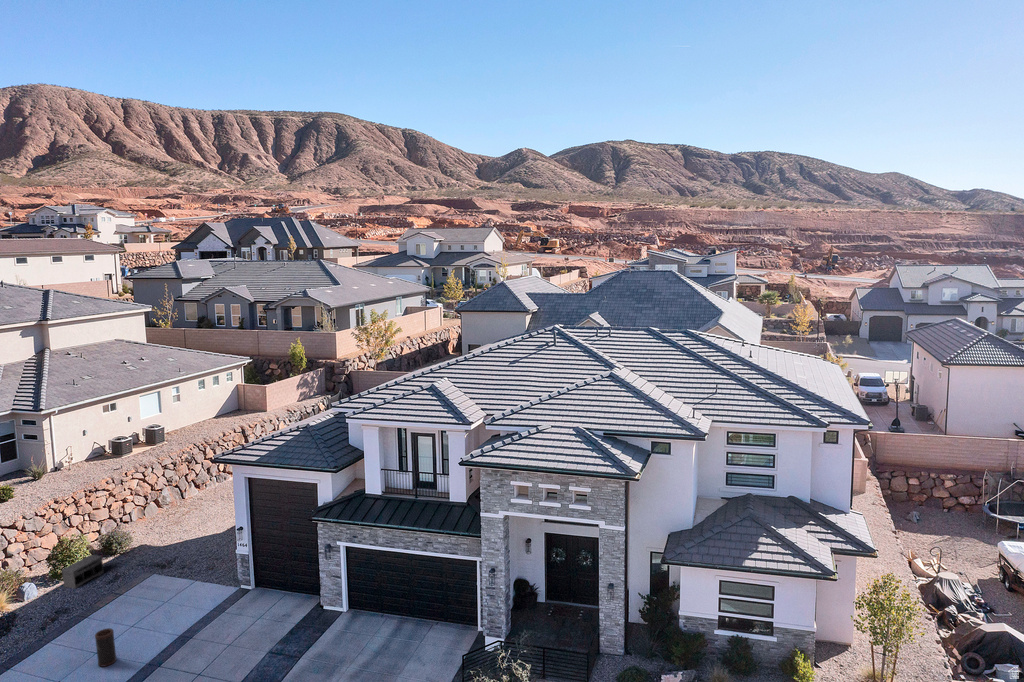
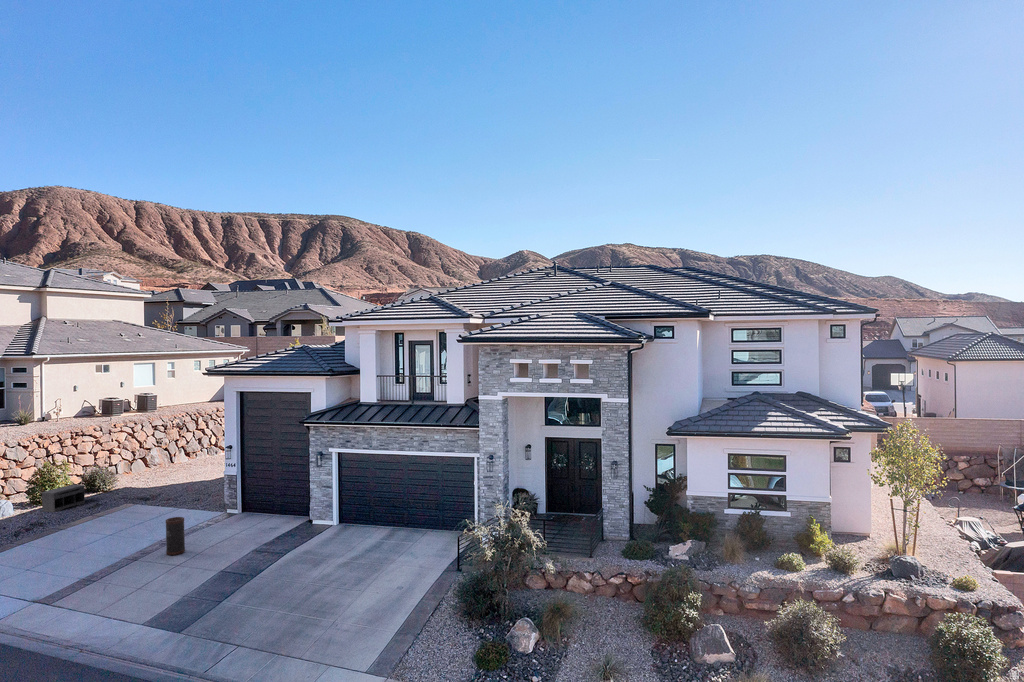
trash can: present [95,628,117,666] -> present [166,517,185,555]

